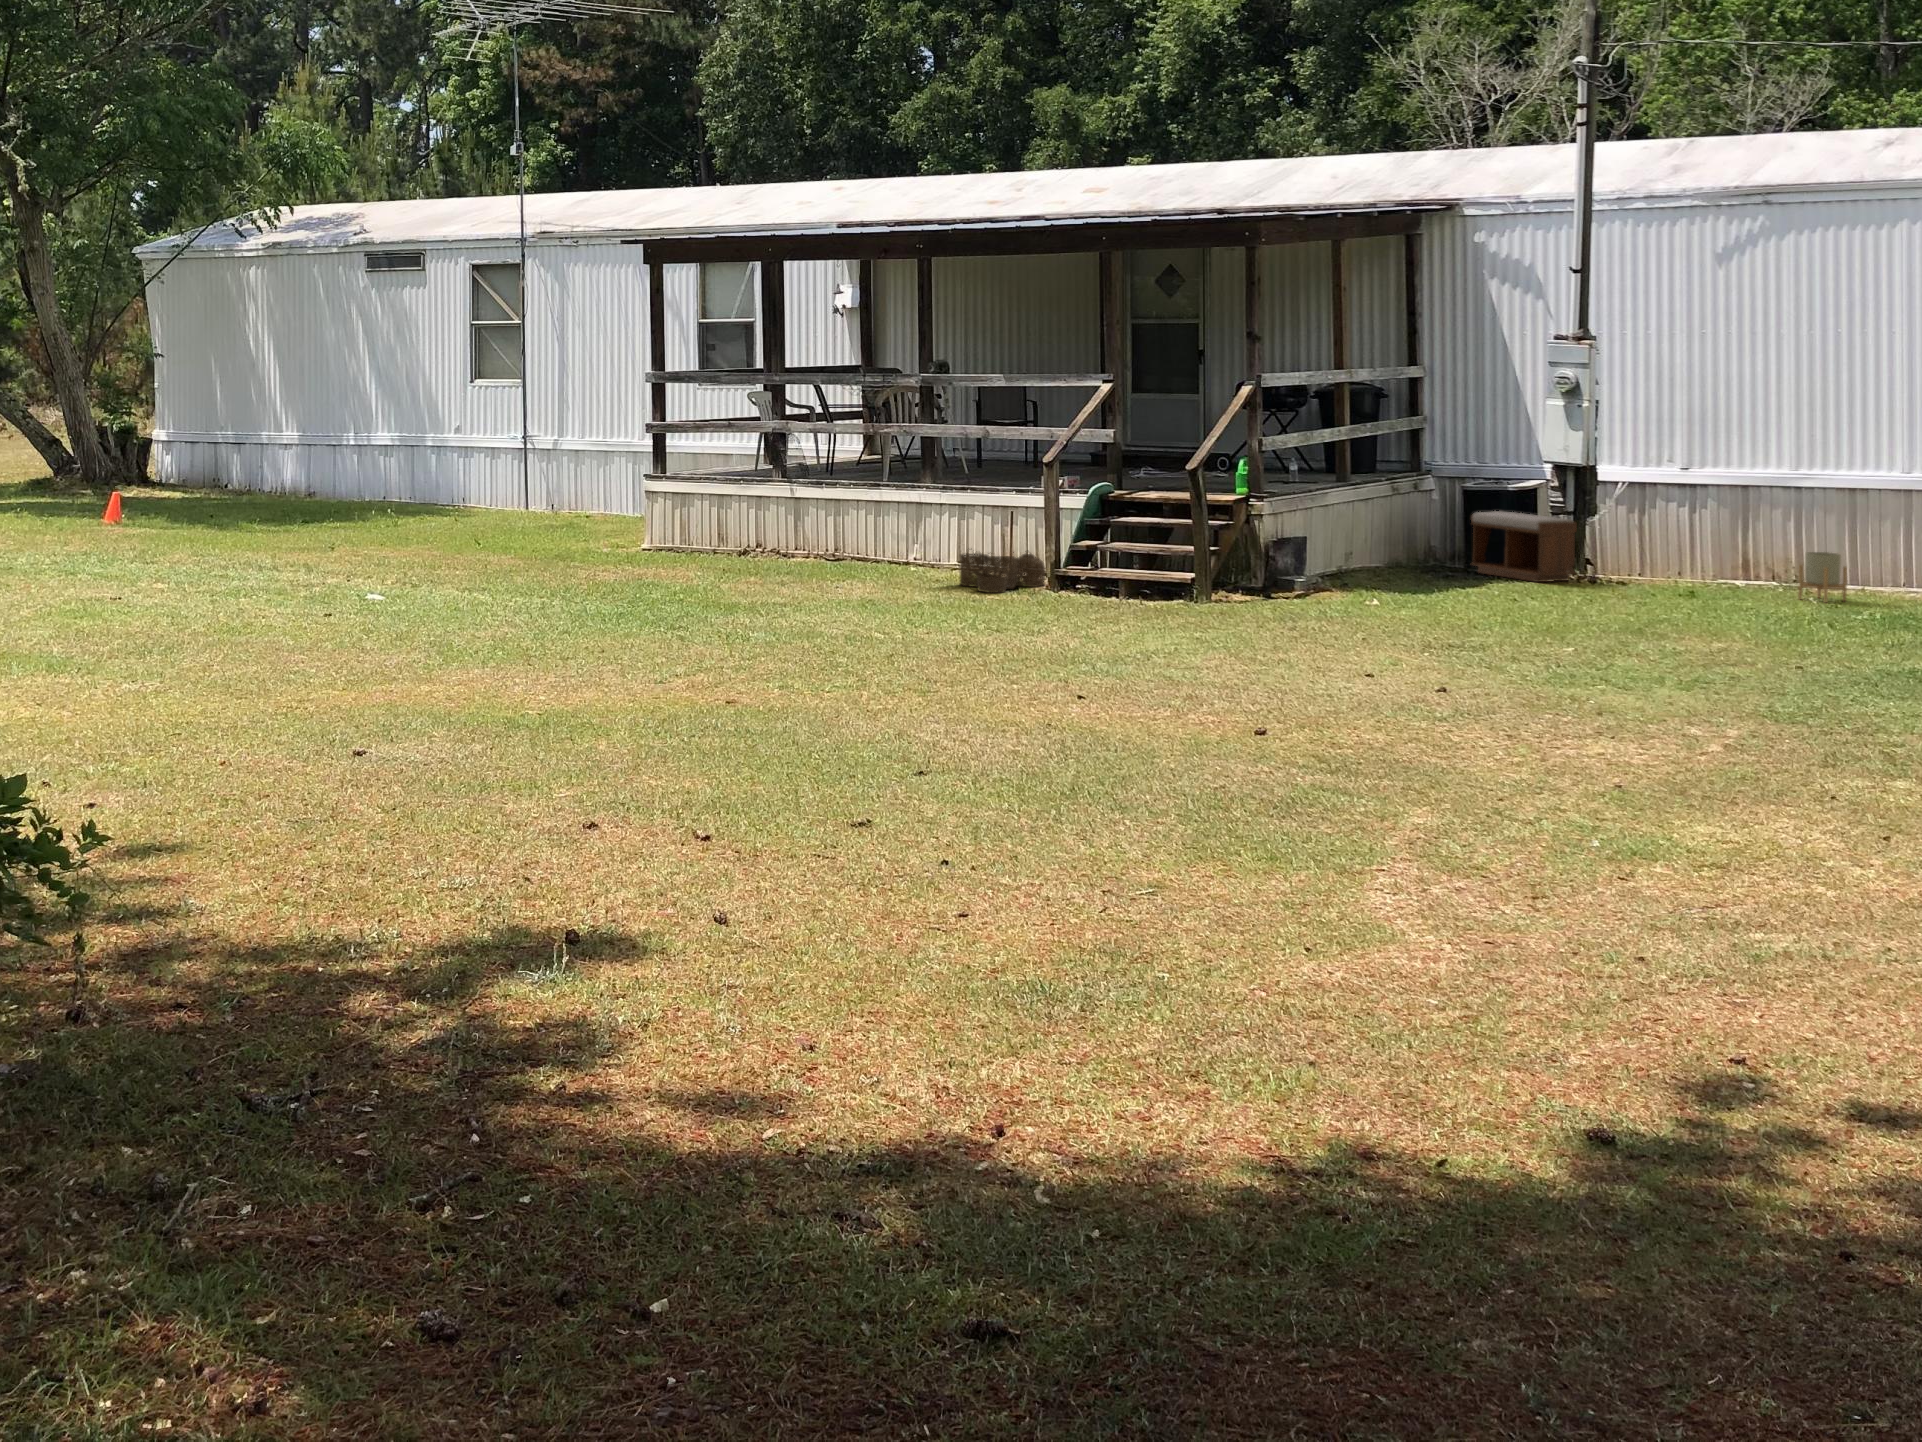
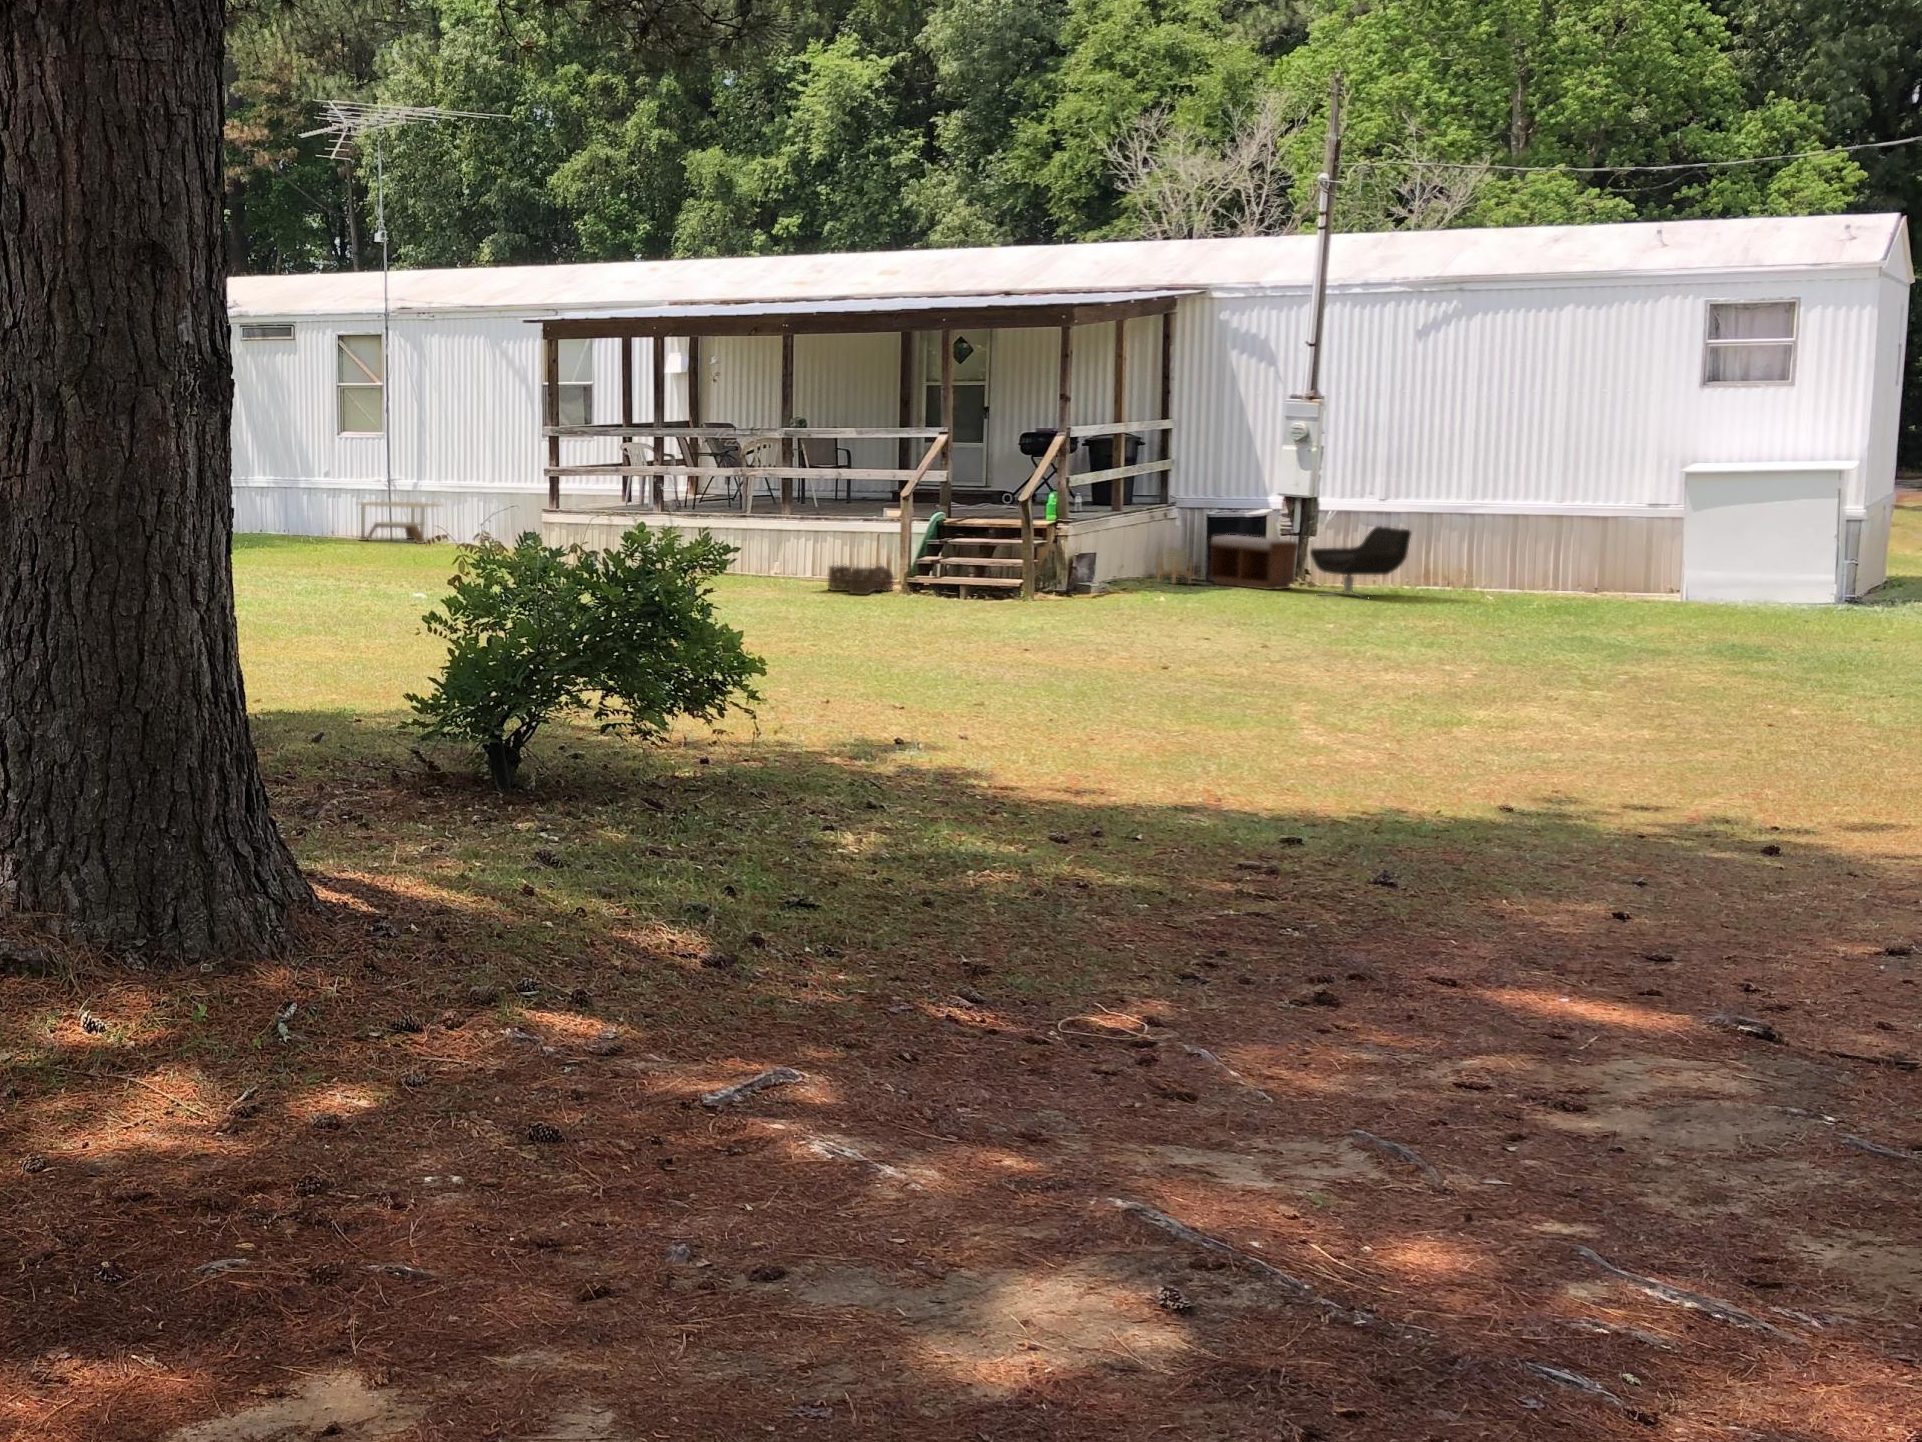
round table: none [495,466,603,516] -> present [359,502,441,543]
lounge chair: none [1588,501,1713,596] -> present [1310,526,1411,598]
planter: present [1798,552,1847,602] -> present [1157,548,1192,583]

